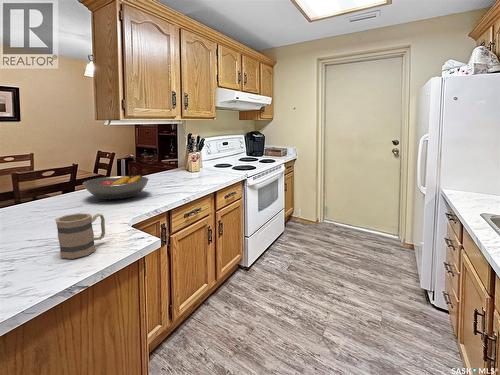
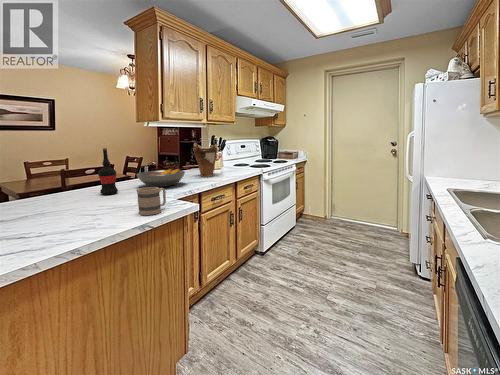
vase: none [162,141,194,183] -> present [193,143,218,177]
wine bottle: none [24,150,54,212] -> present [98,148,118,194]

